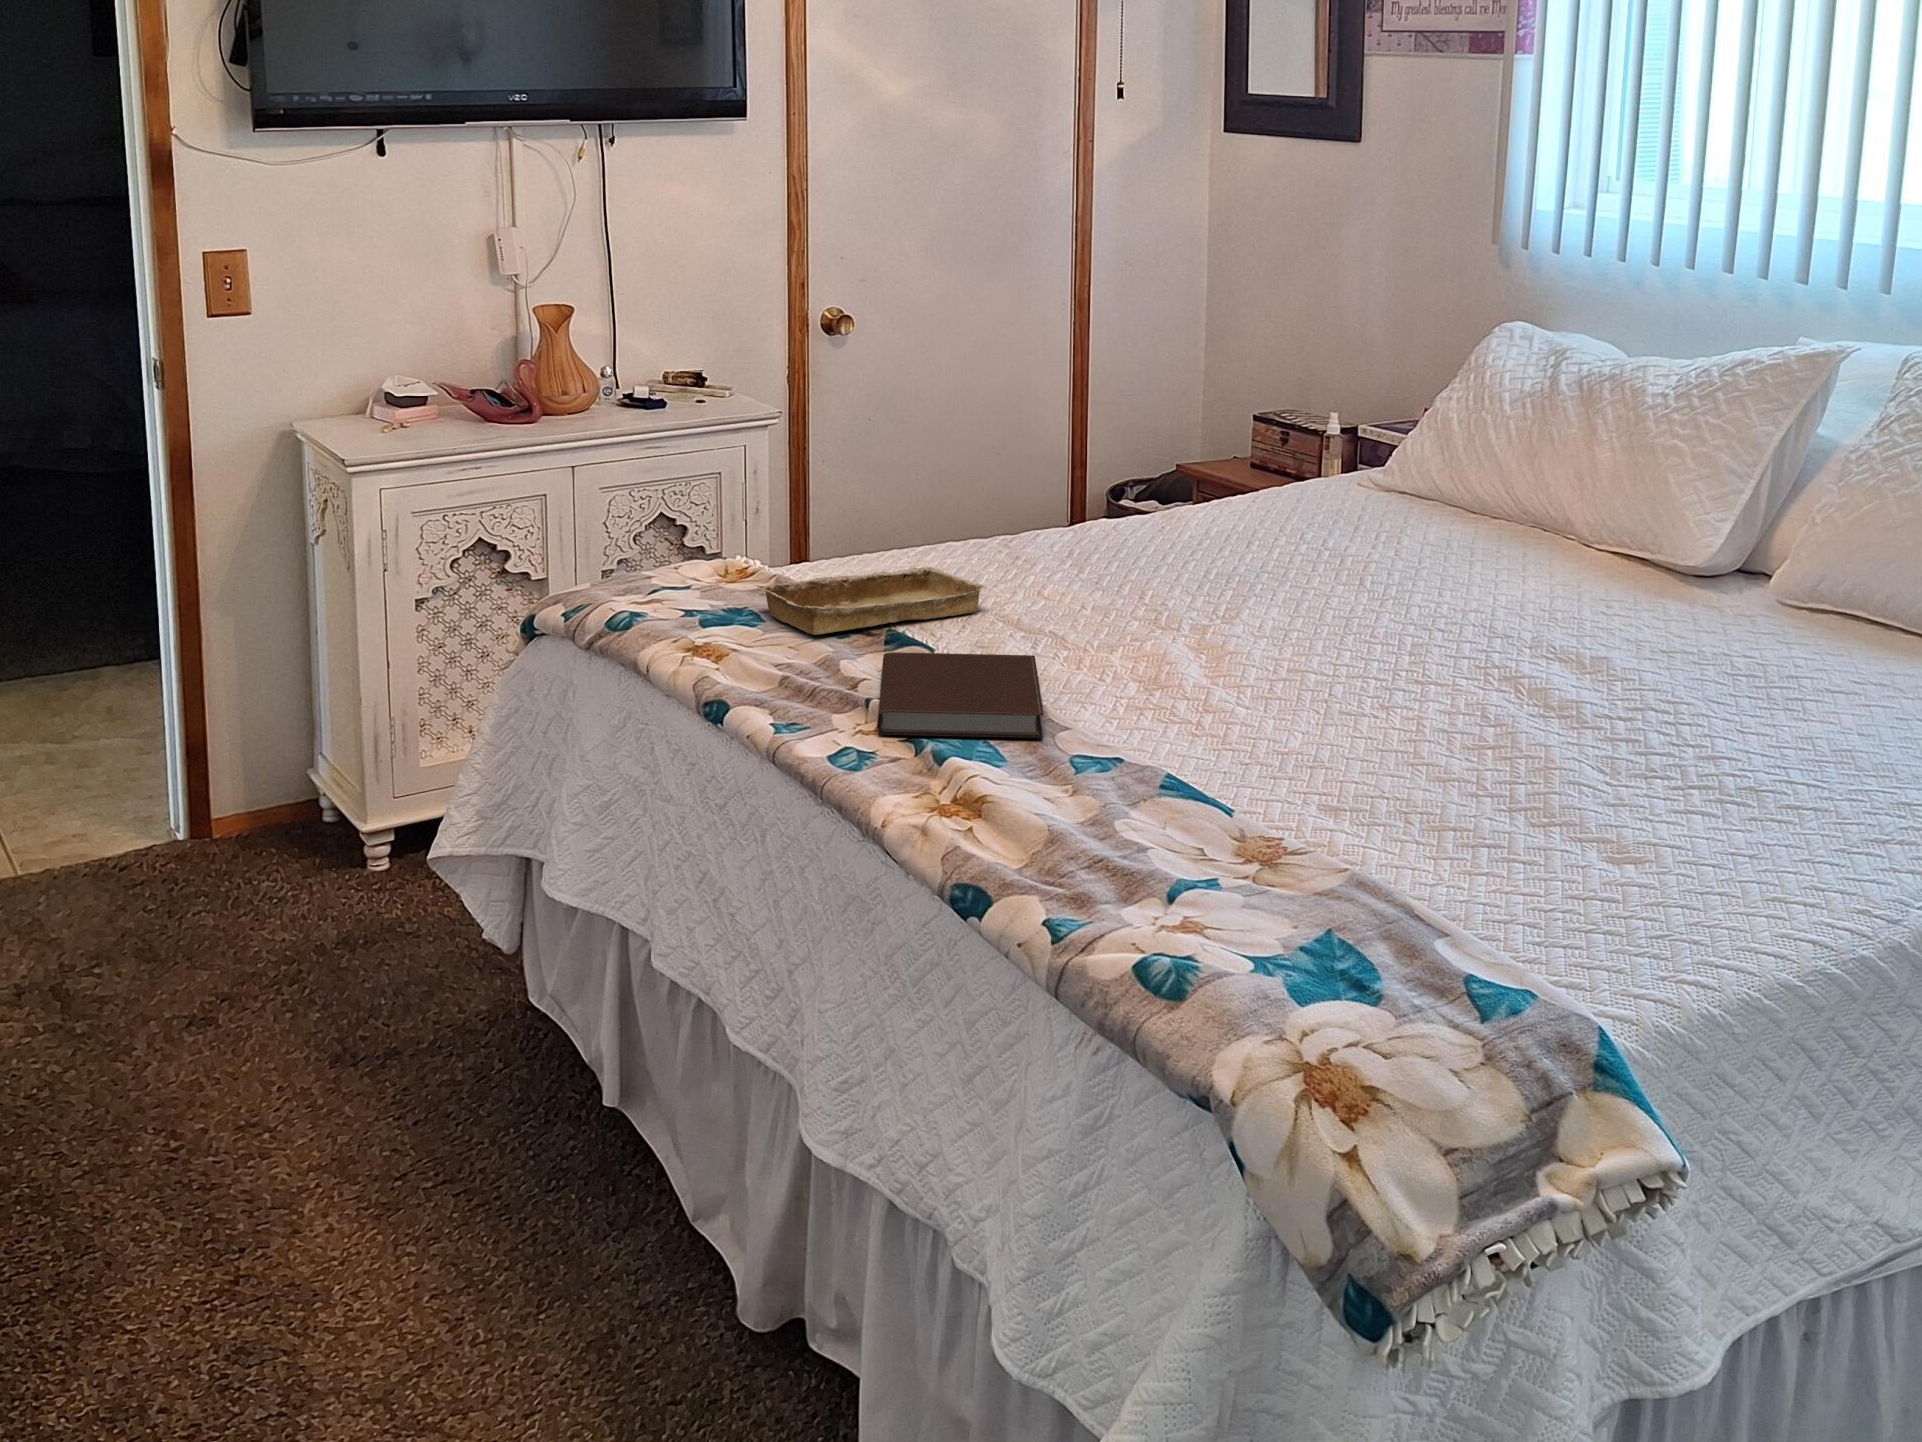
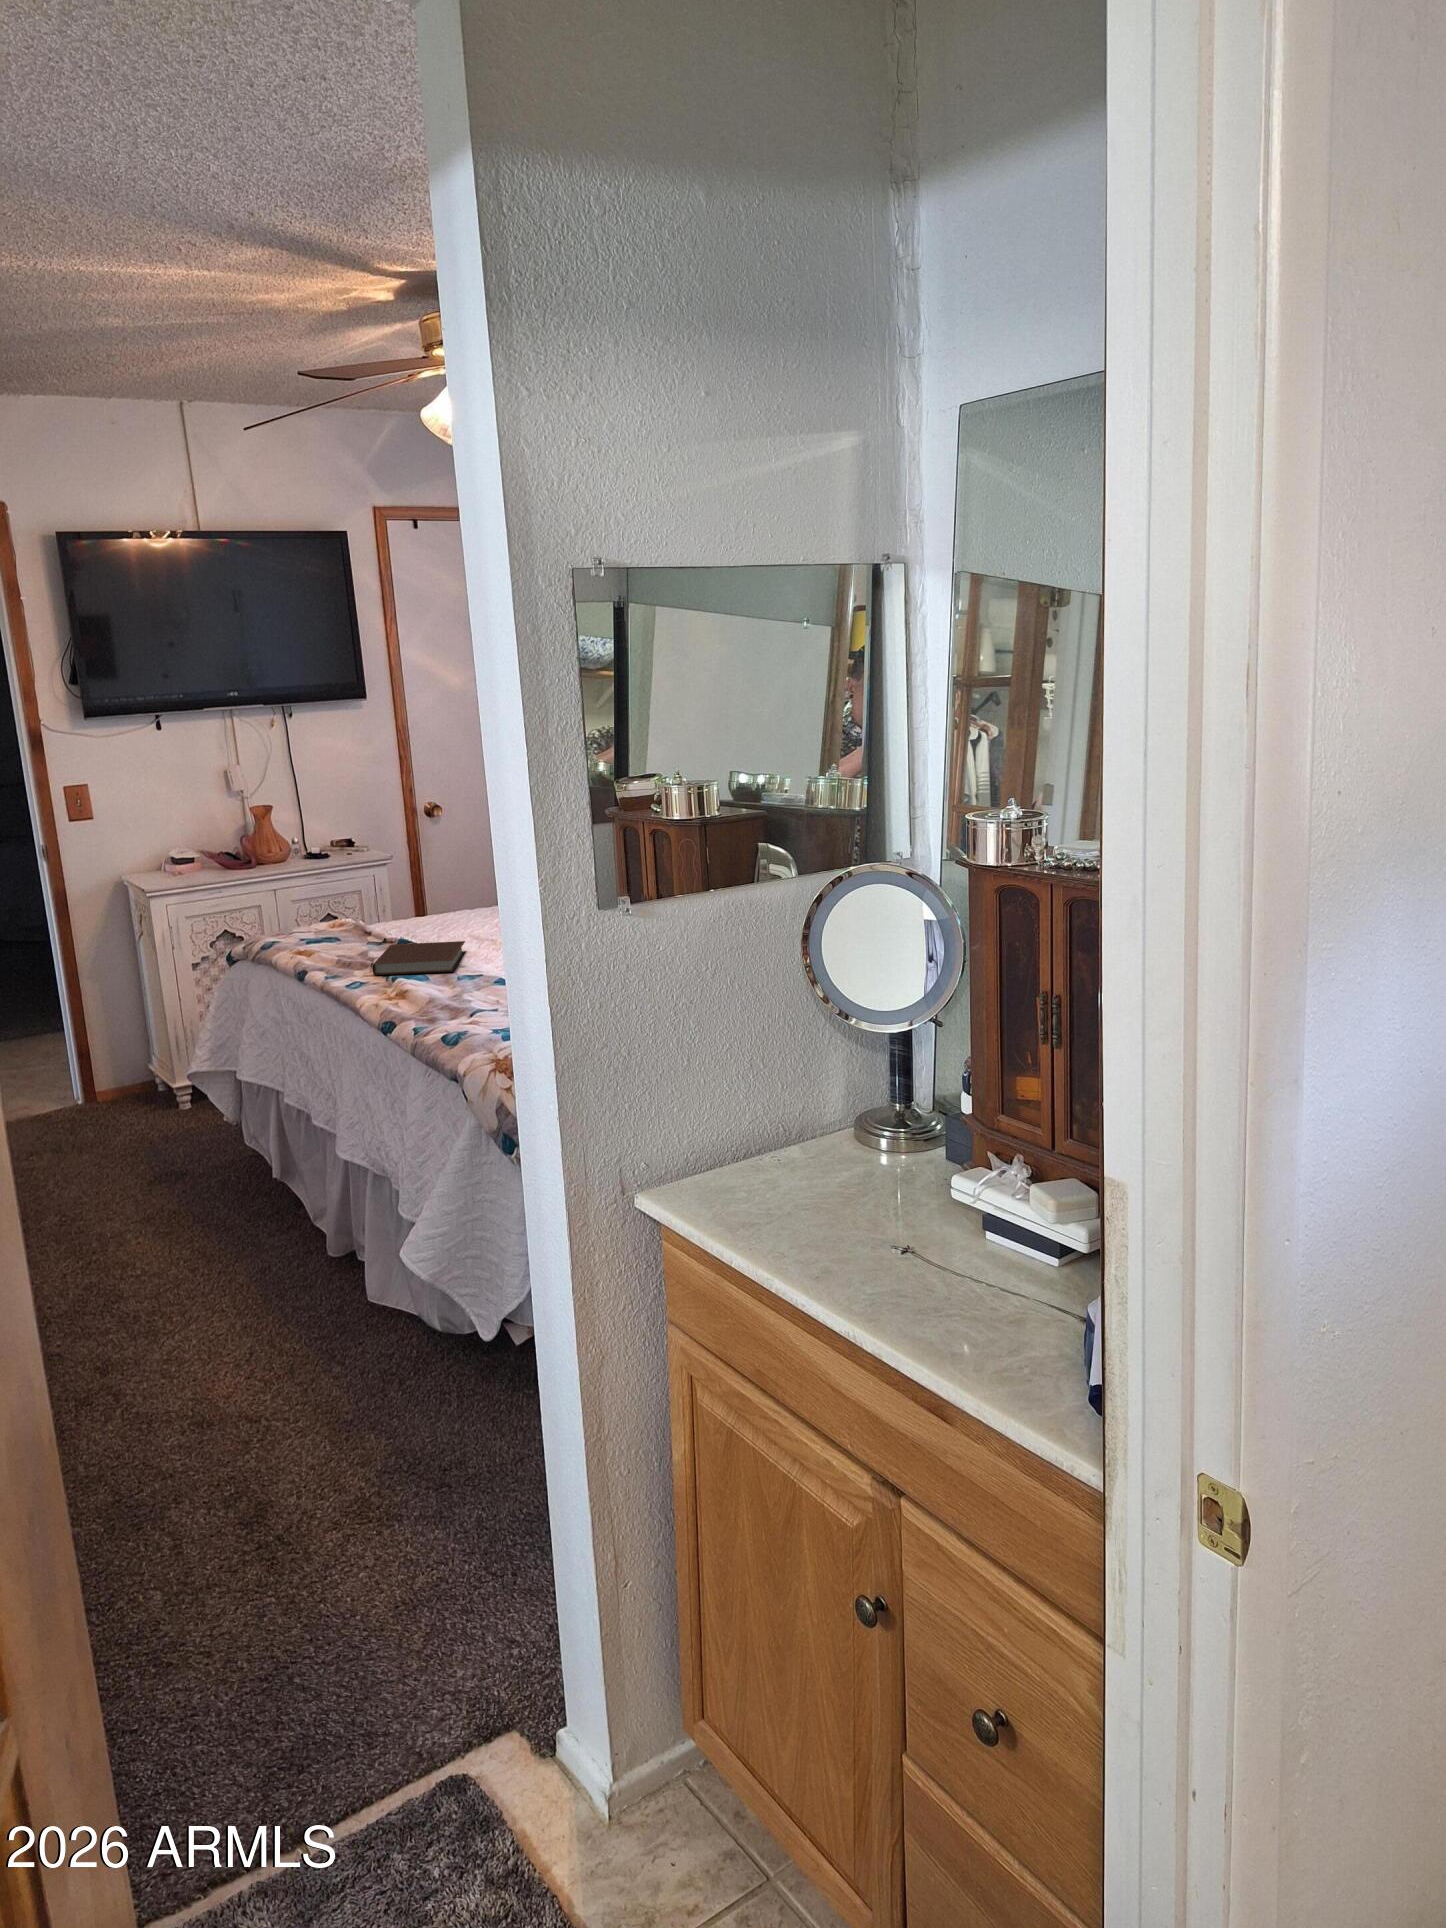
tray: present [755,567,987,635] -> none [336,913,457,943]

